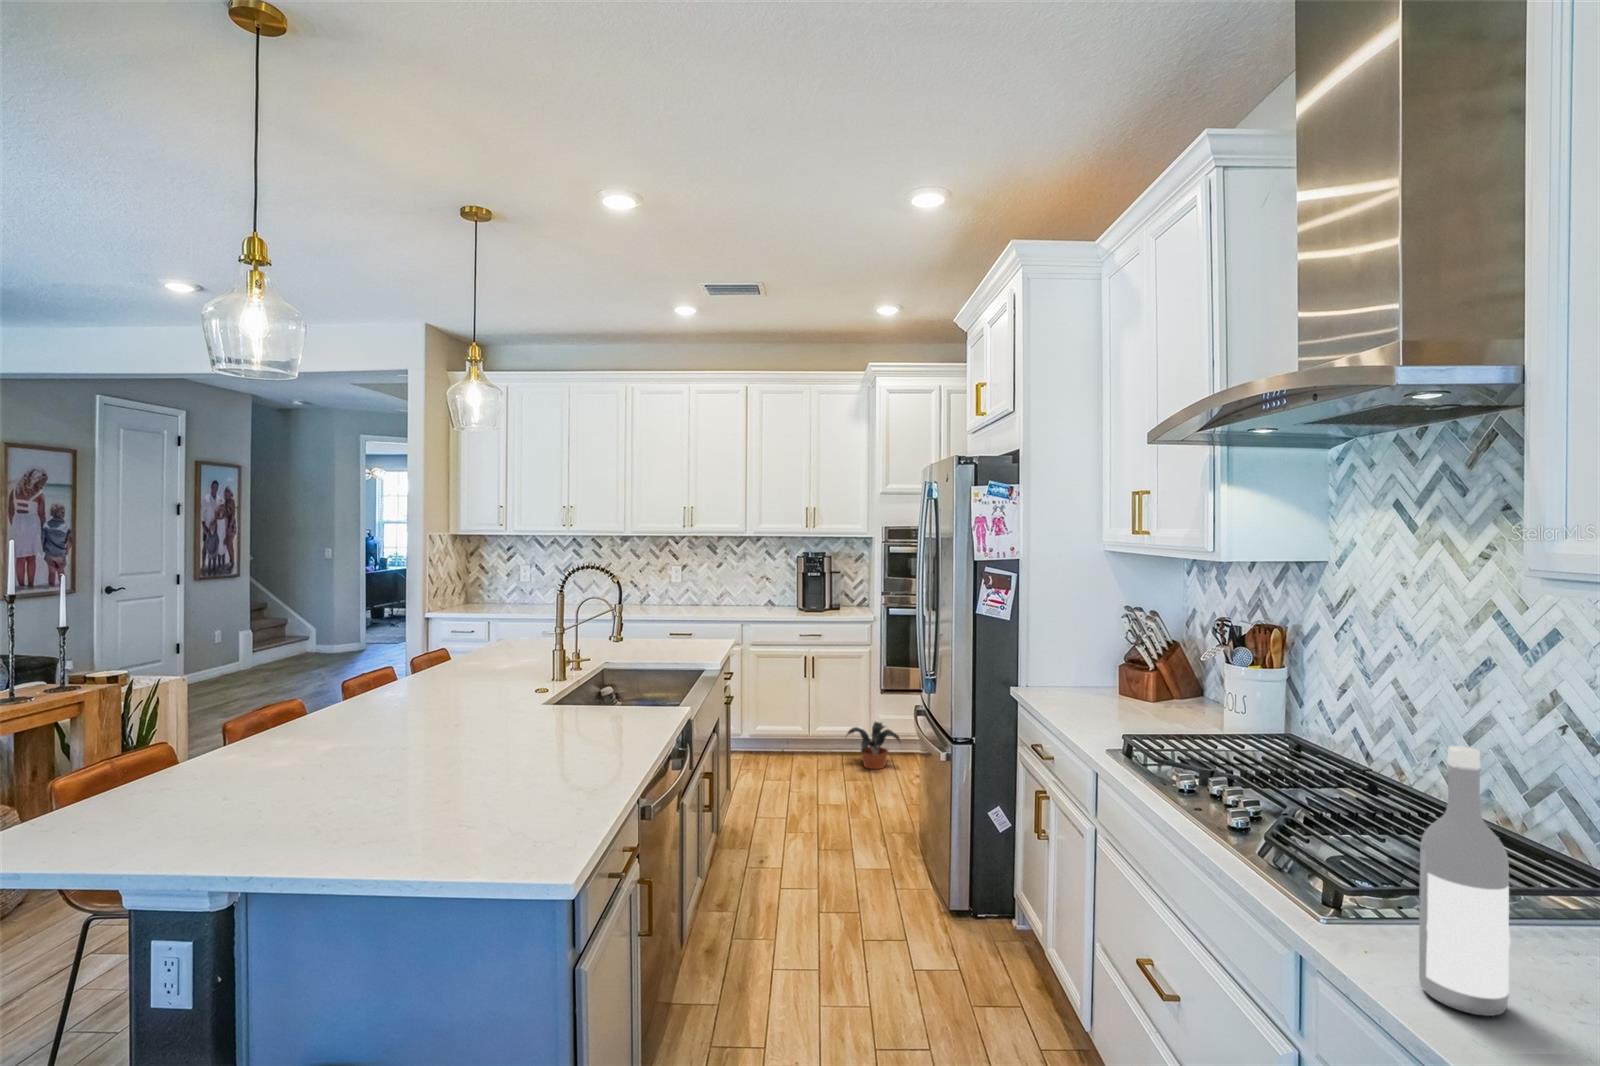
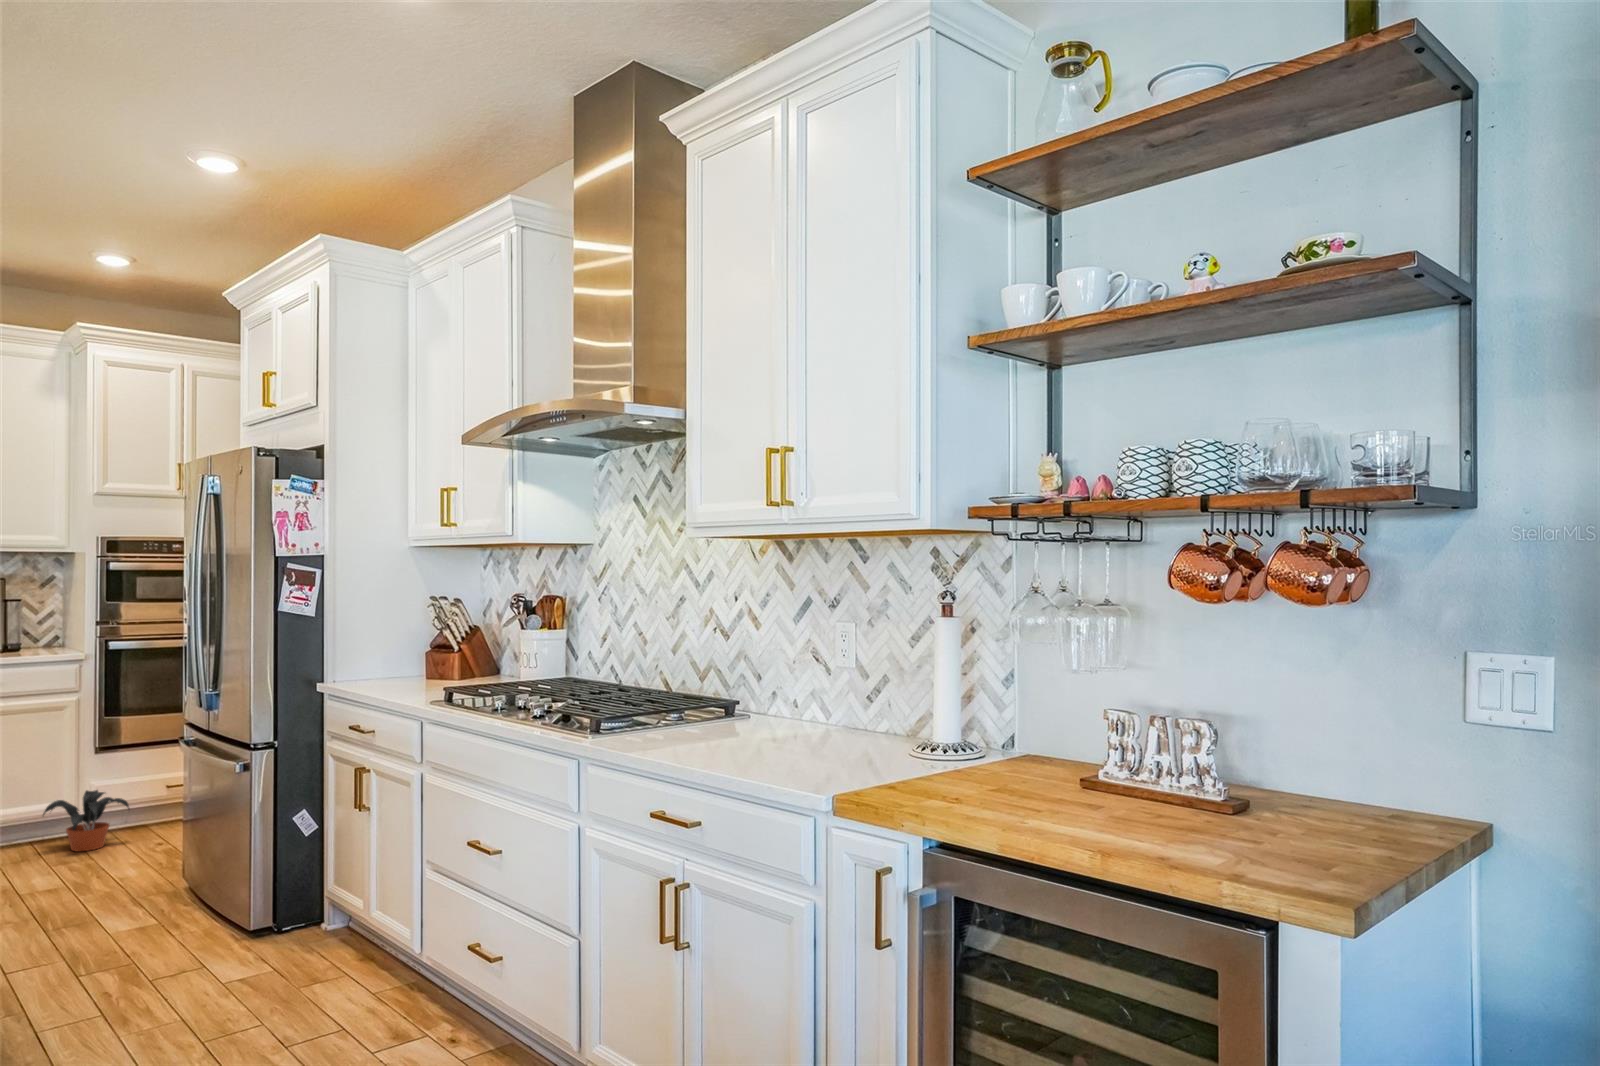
wine bottle: present [1419,746,1510,1016] -> none [640,612,677,748]

